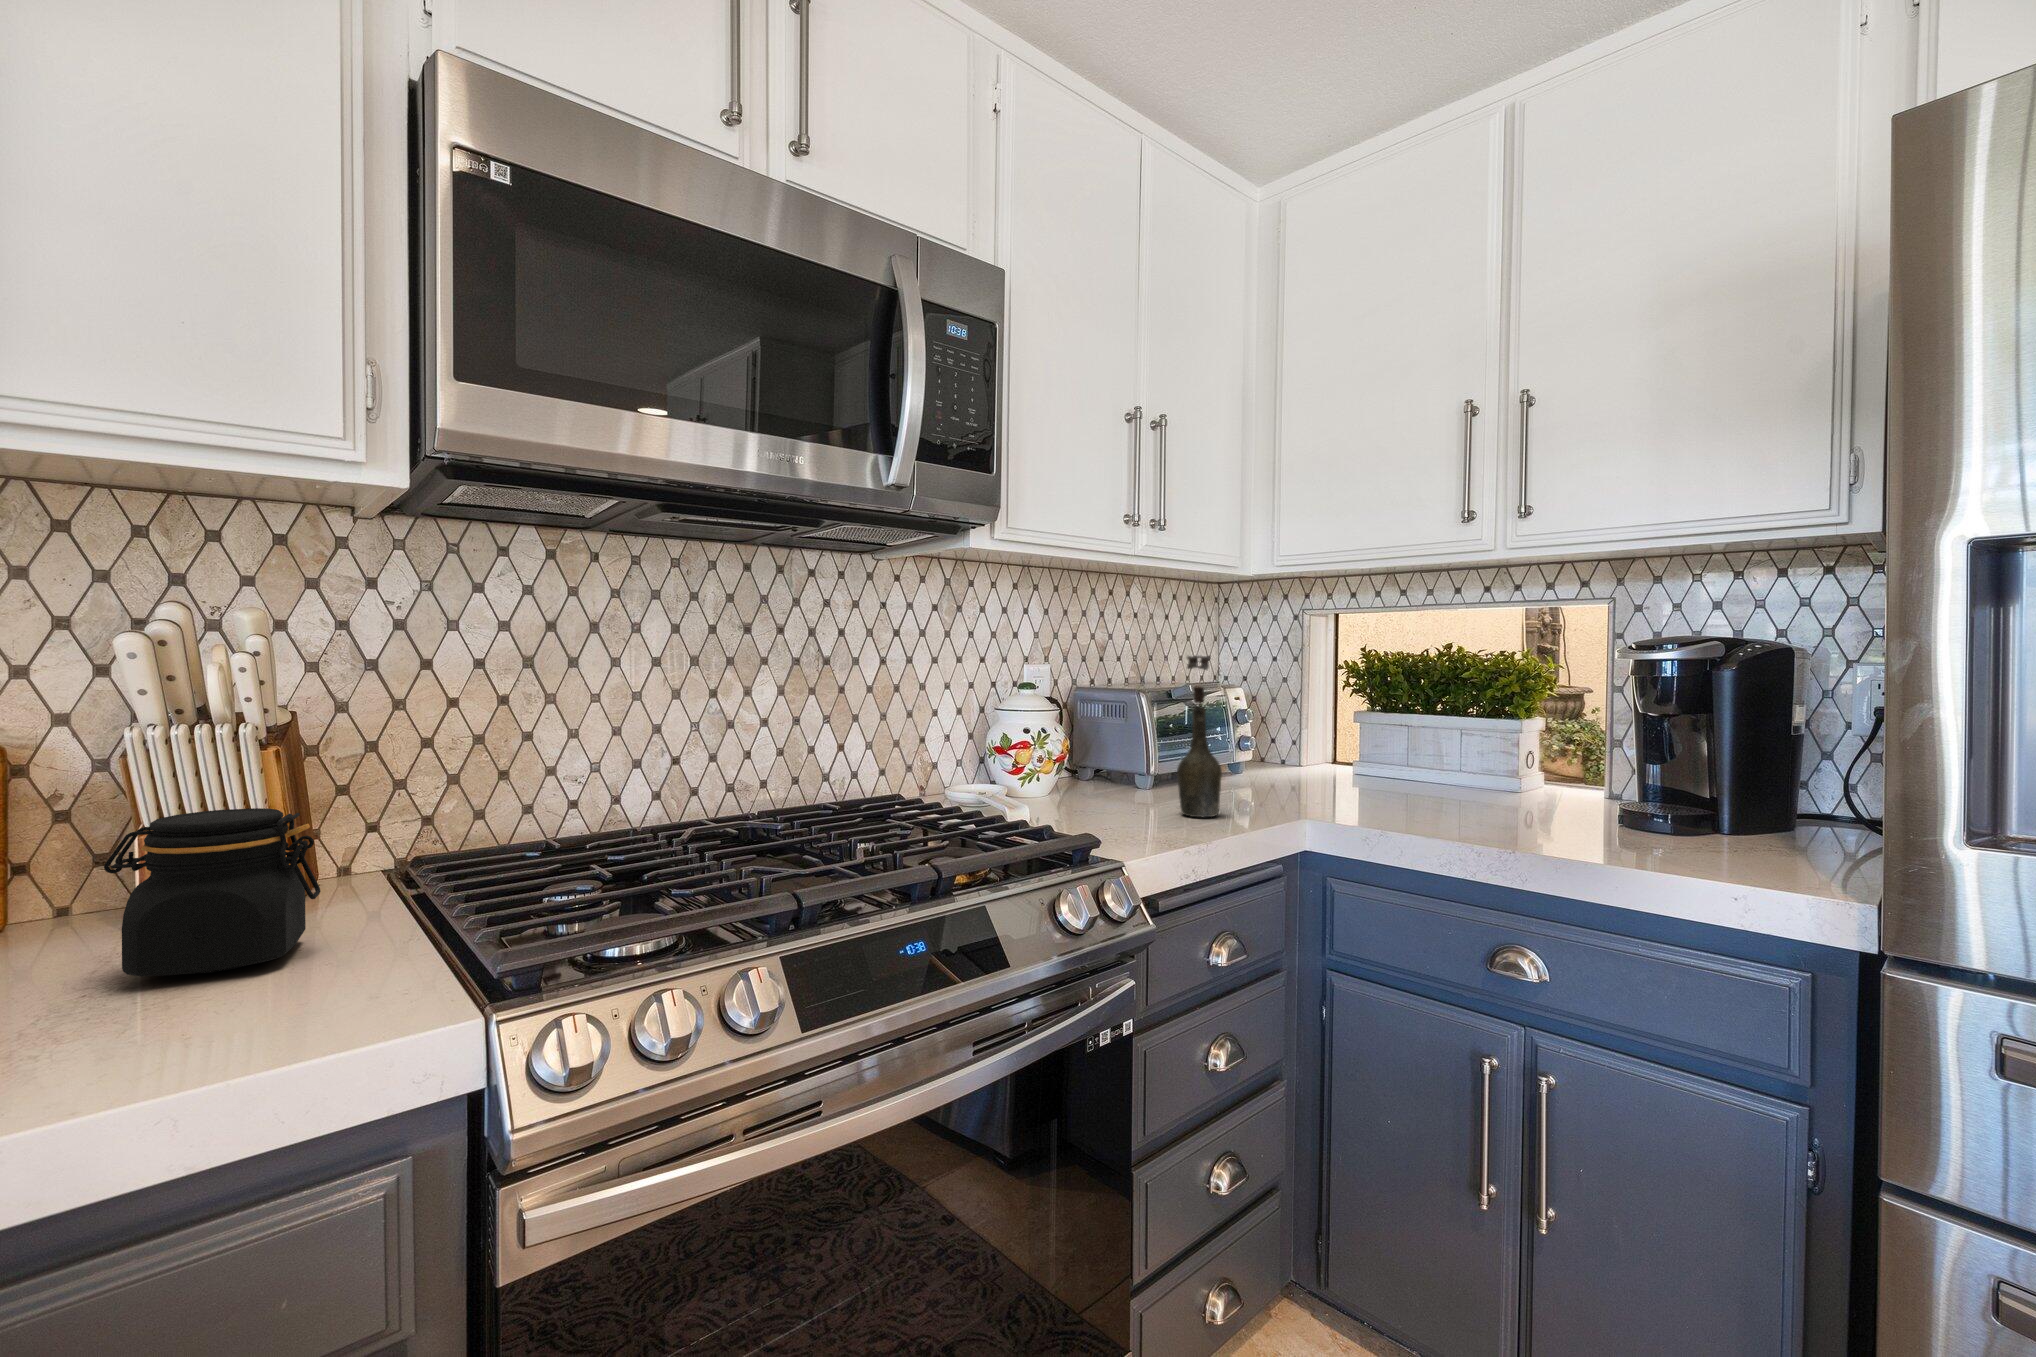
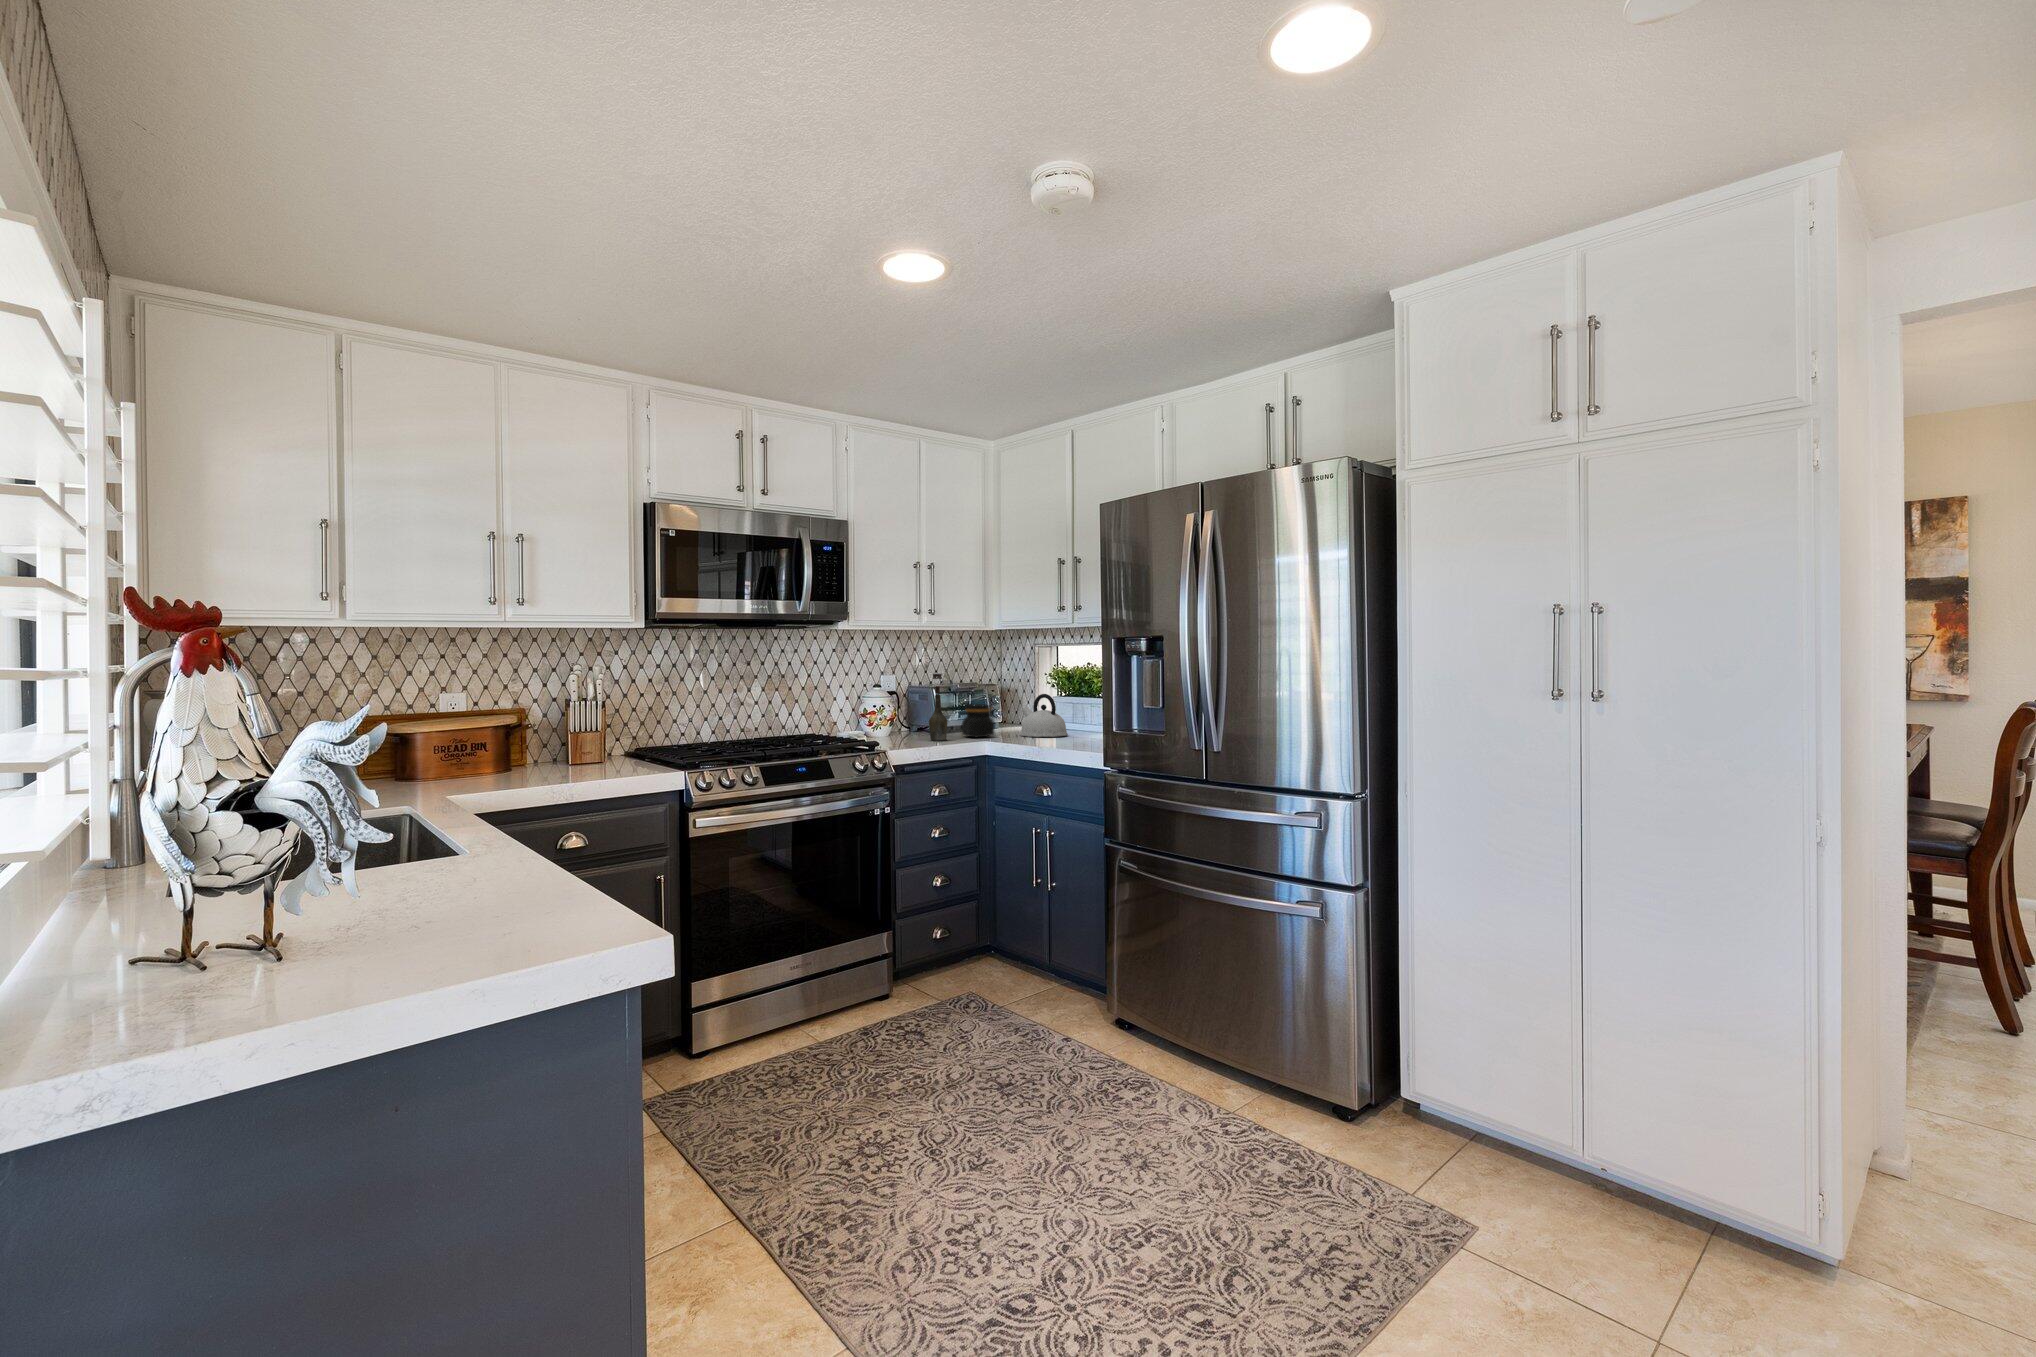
kettle: none [1332,706,1449,803] -> present [1020,694,1068,737]
jar: present [104,808,321,977] -> present [961,704,994,738]

